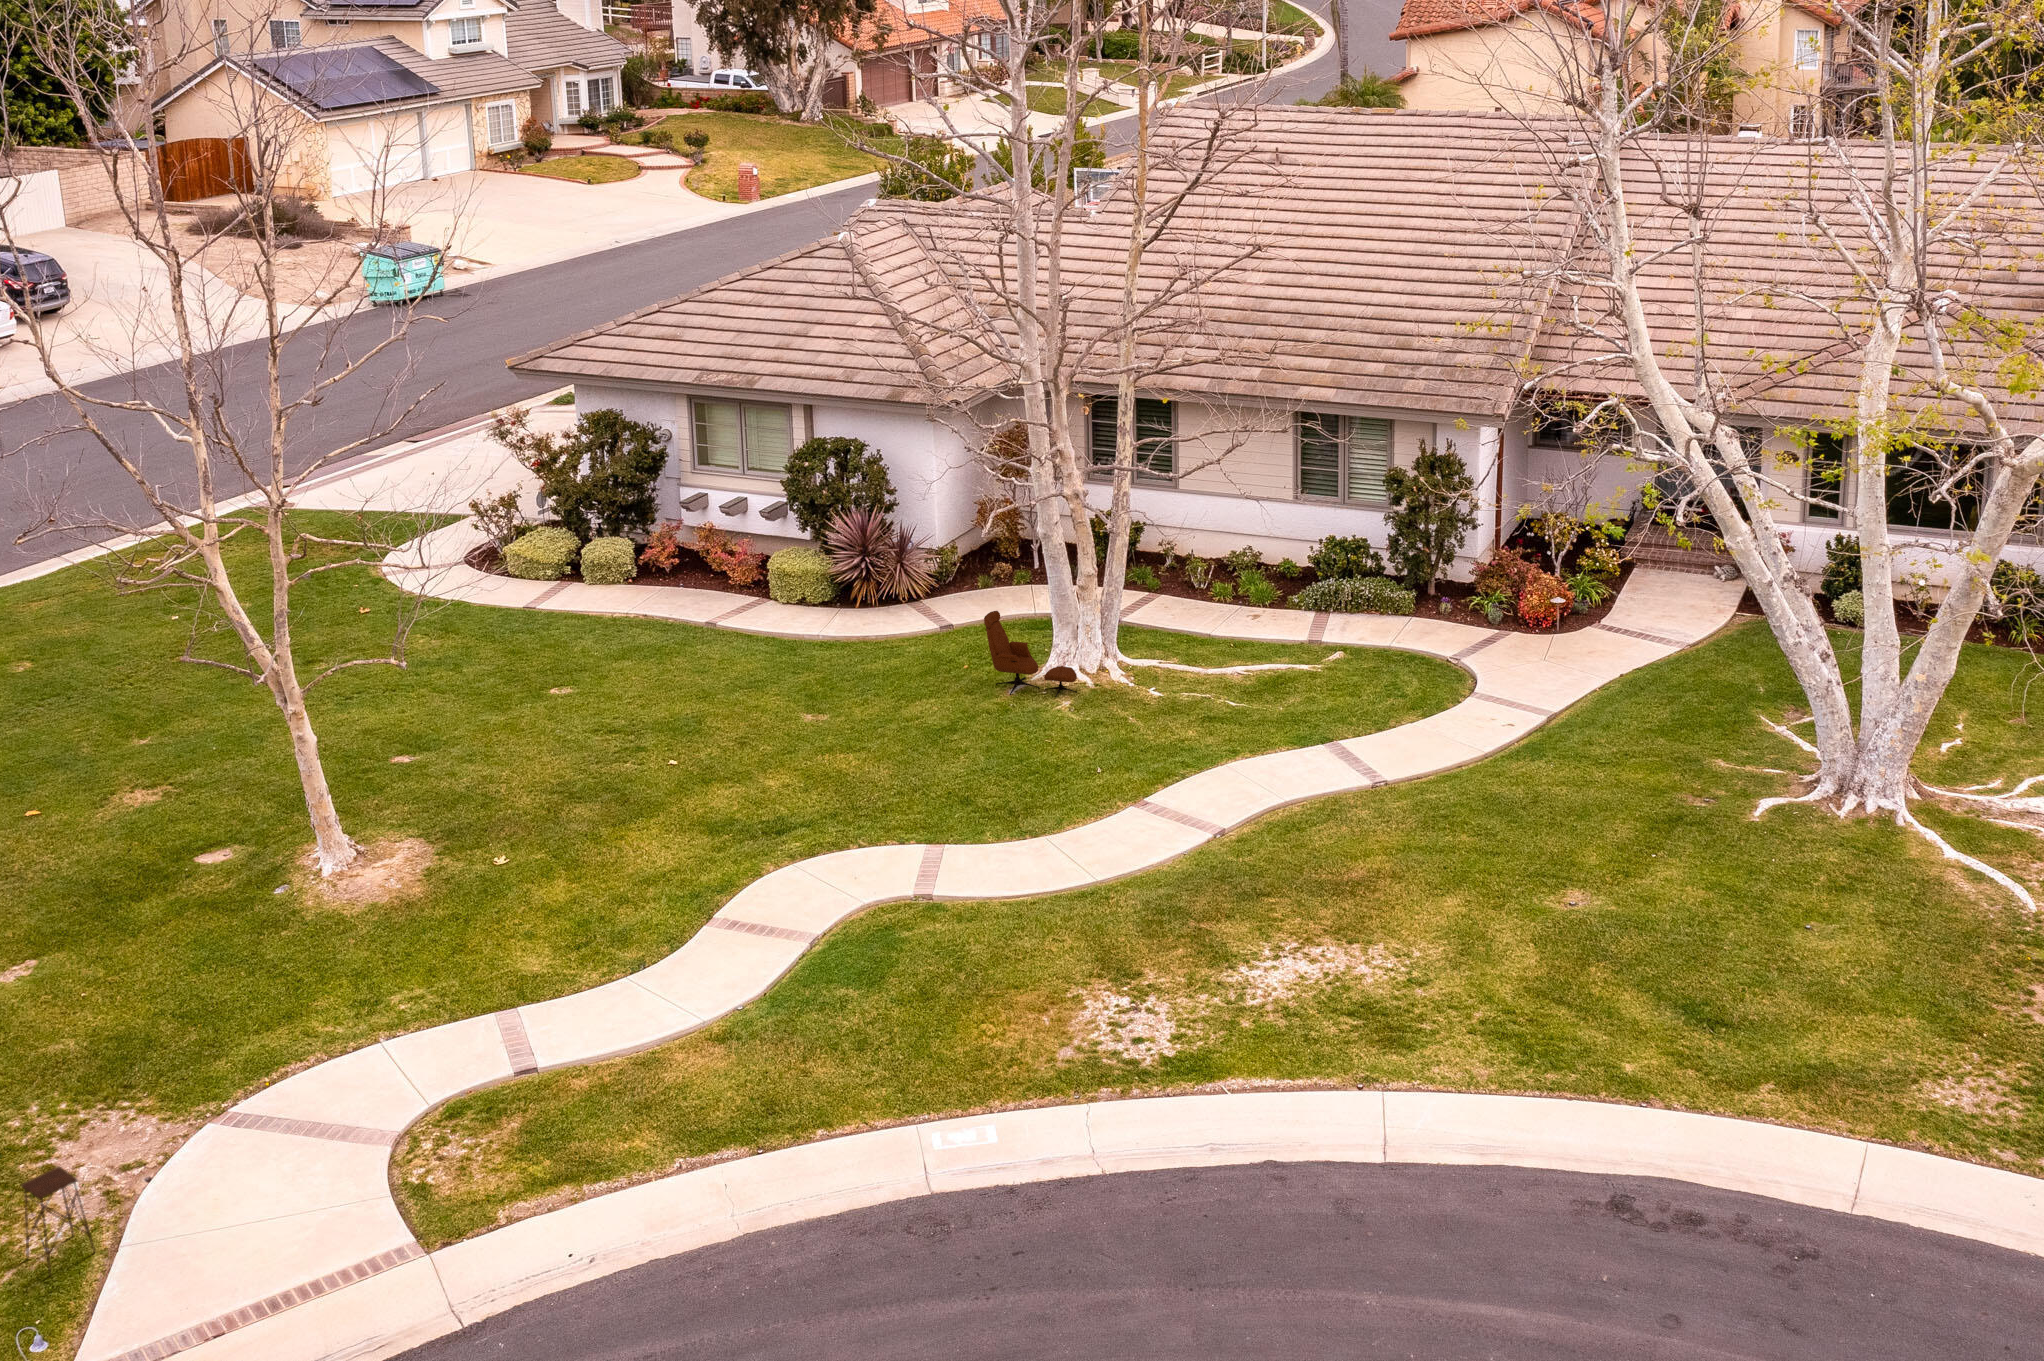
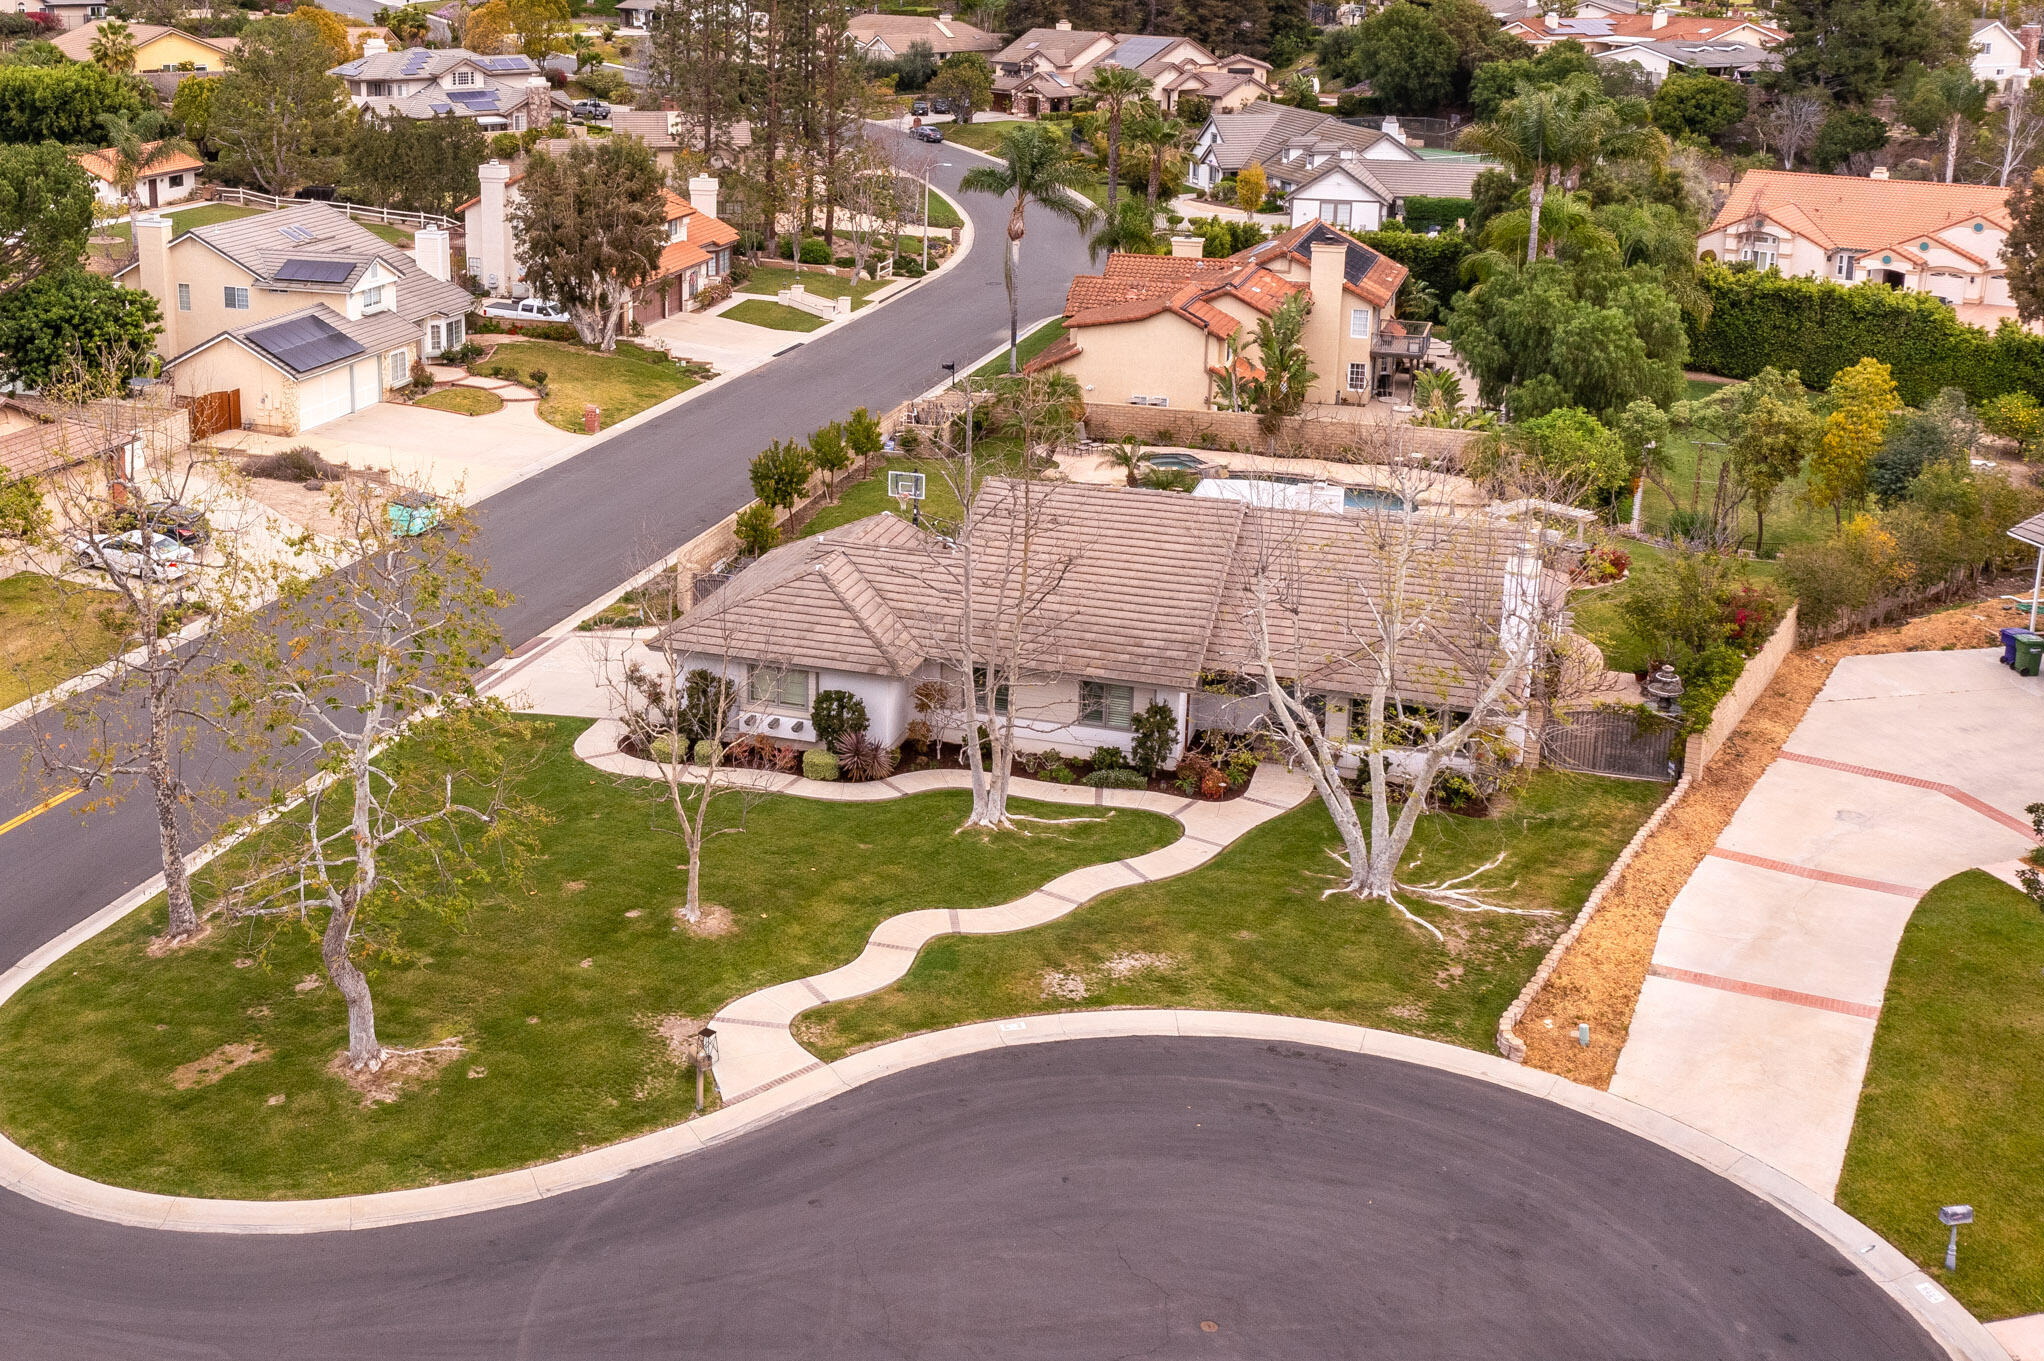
lounge chair: present [984,611,1077,697] -> none [945,793,990,837]

